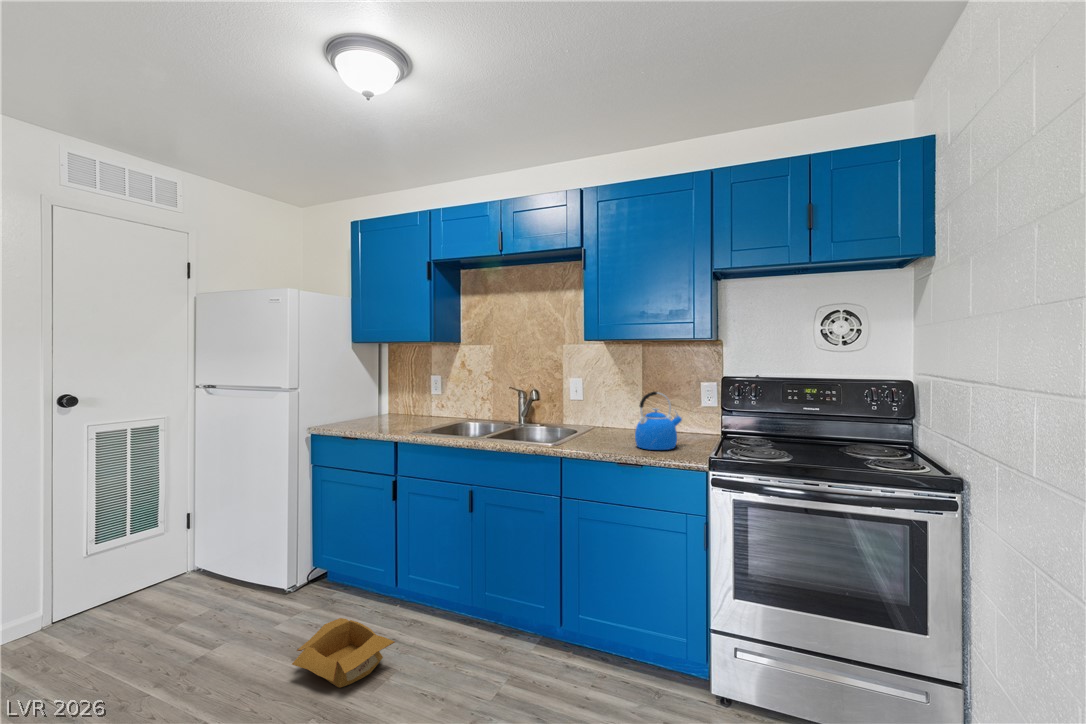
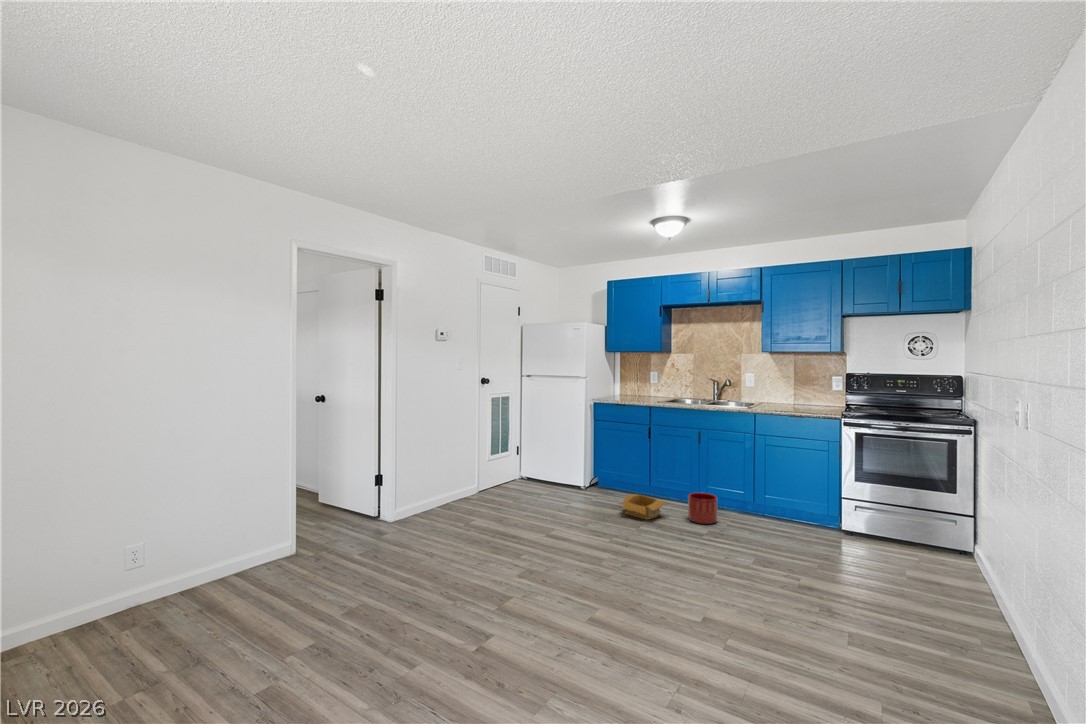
kettle: present [635,392,682,450] -> none [796,380,823,411]
planter: none [430,613,486,690] -> present [688,492,717,524]

